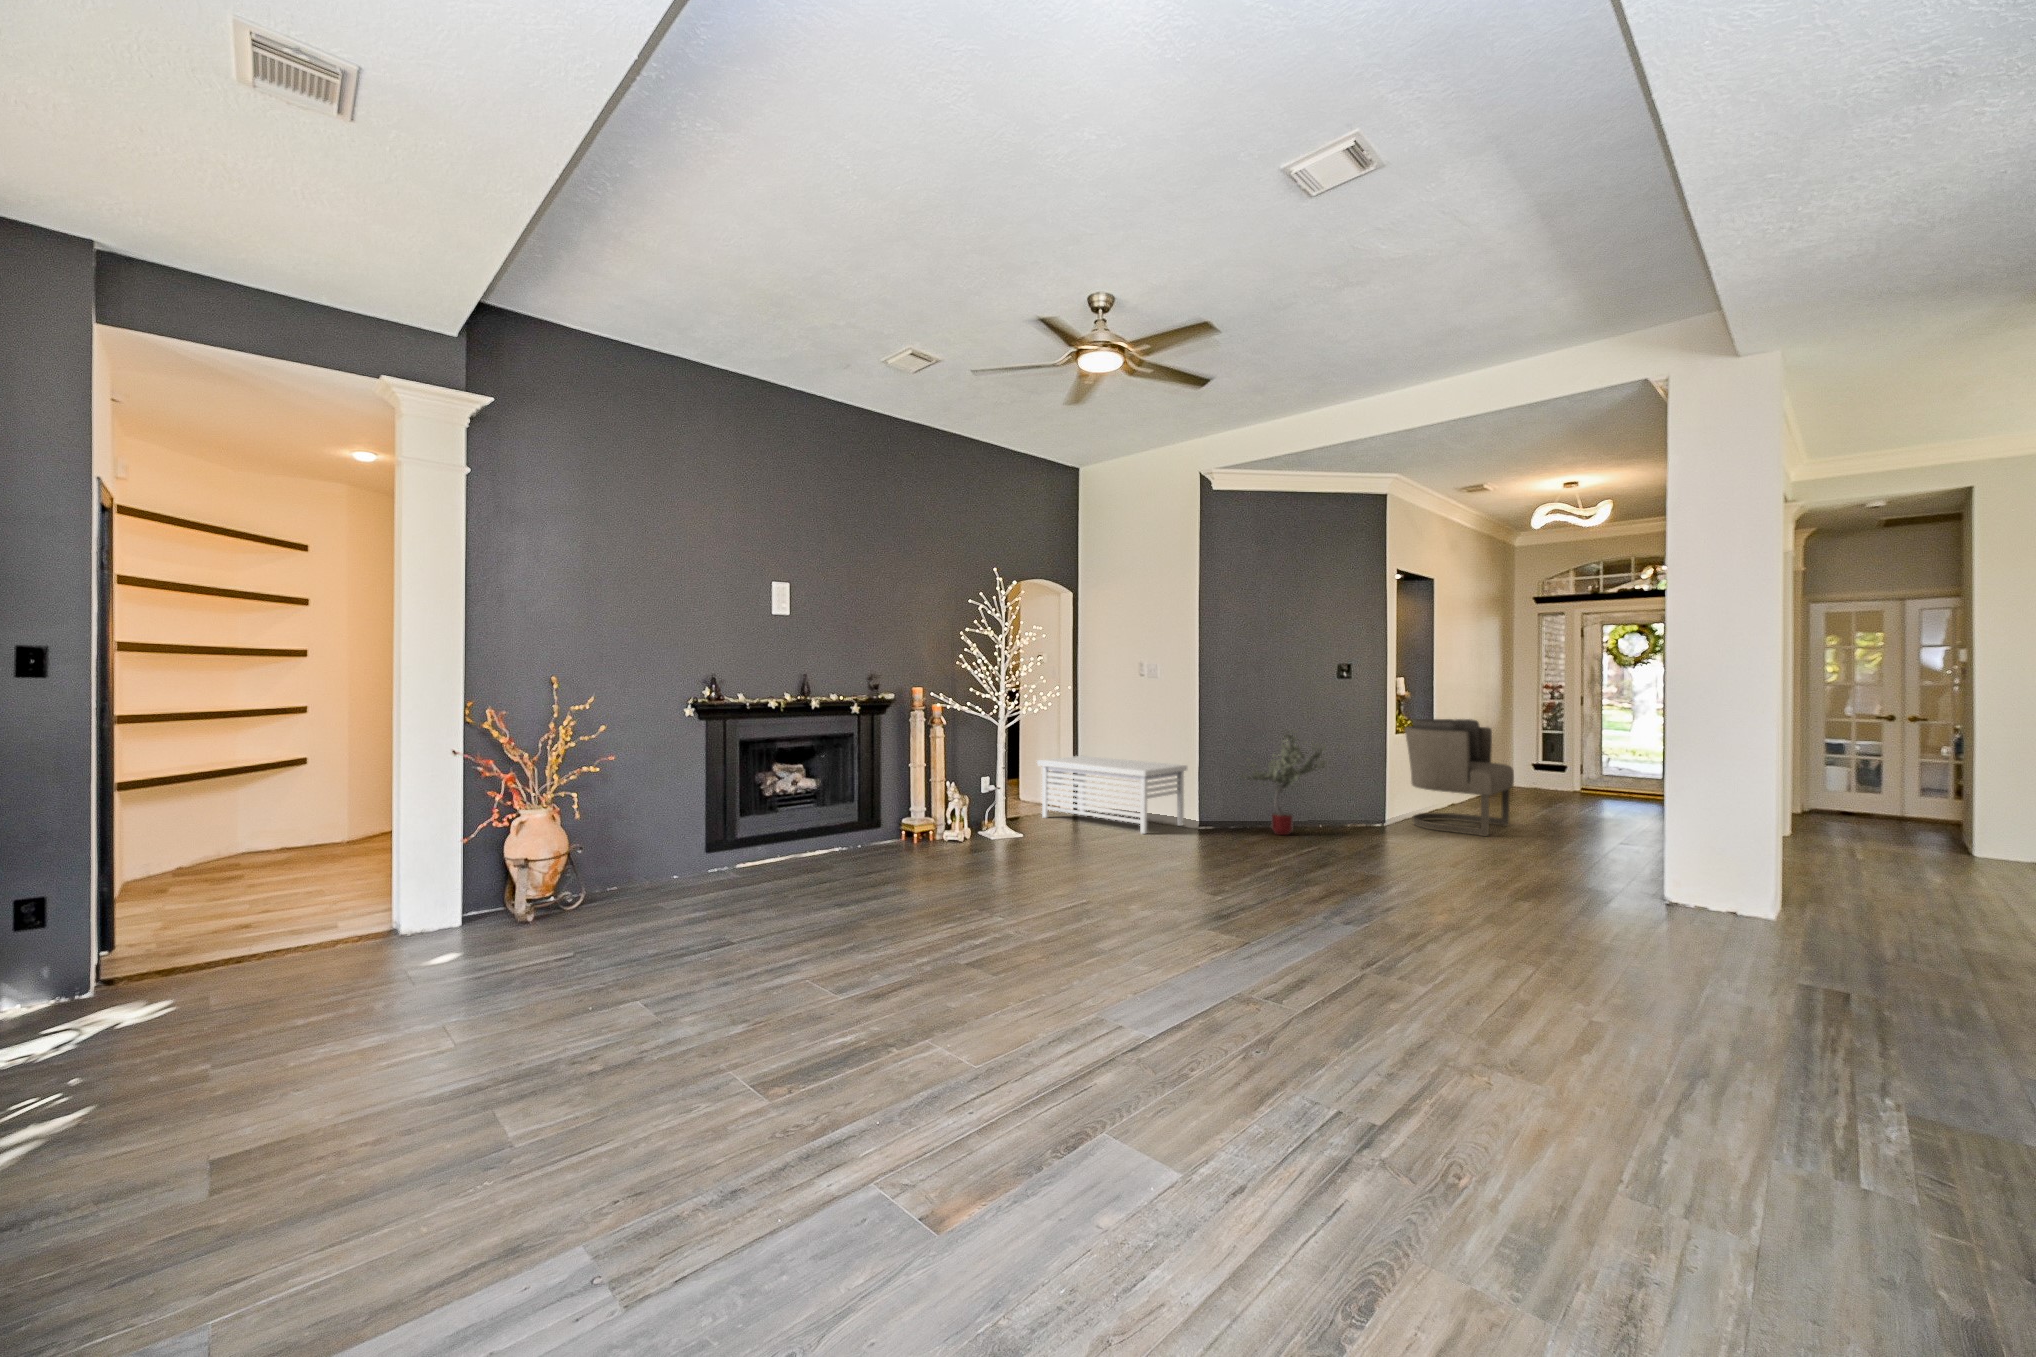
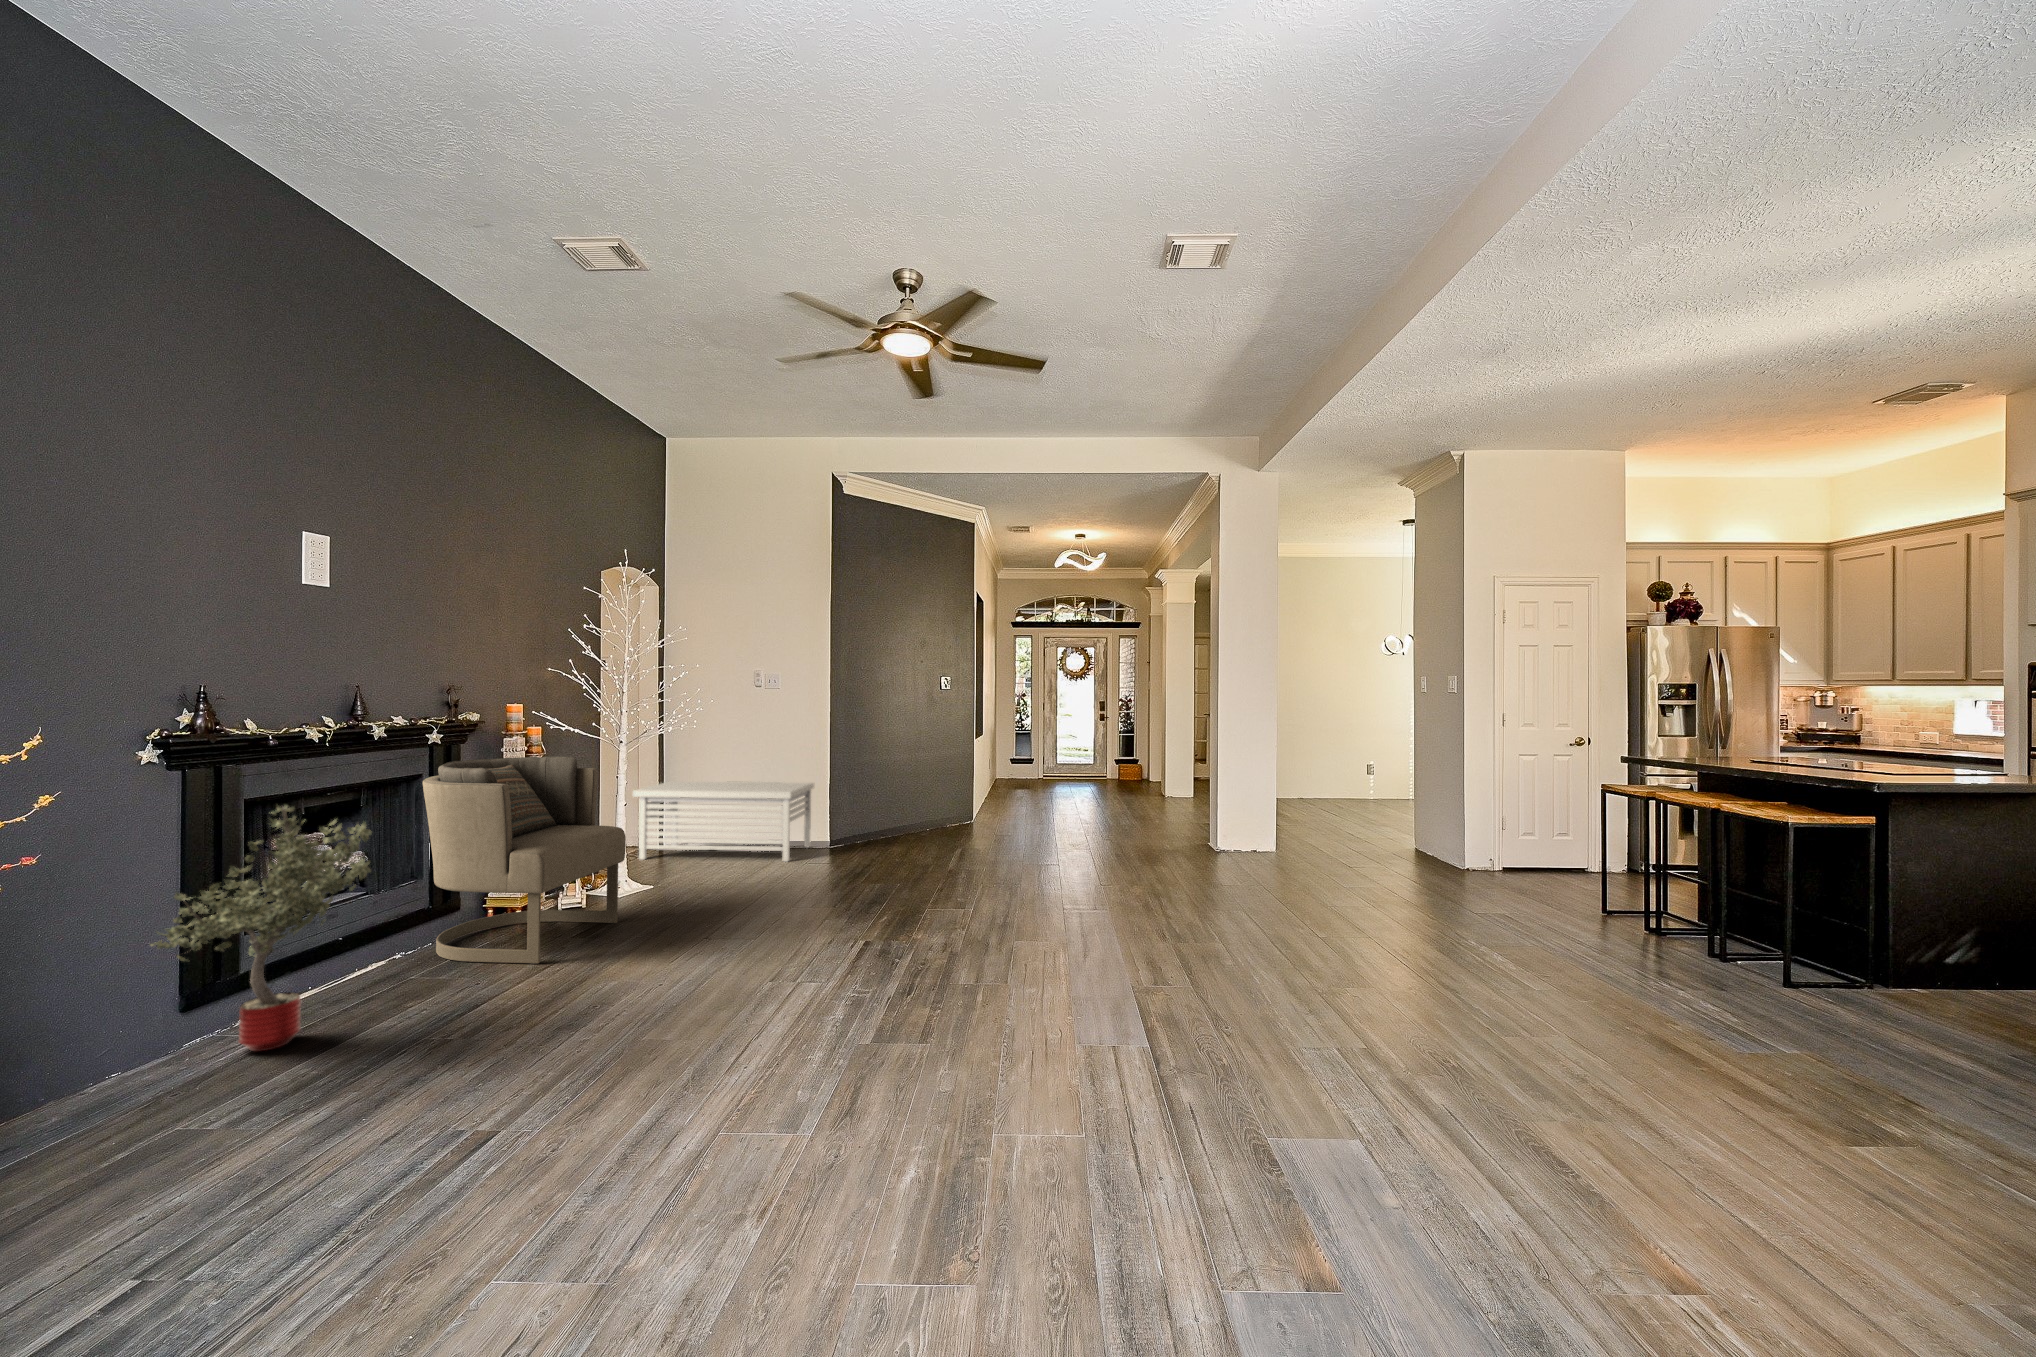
armchair: present [1405,719,1514,836] -> present [423,756,626,964]
potted tree: present [1240,730,1326,835] -> present [151,805,371,1052]

